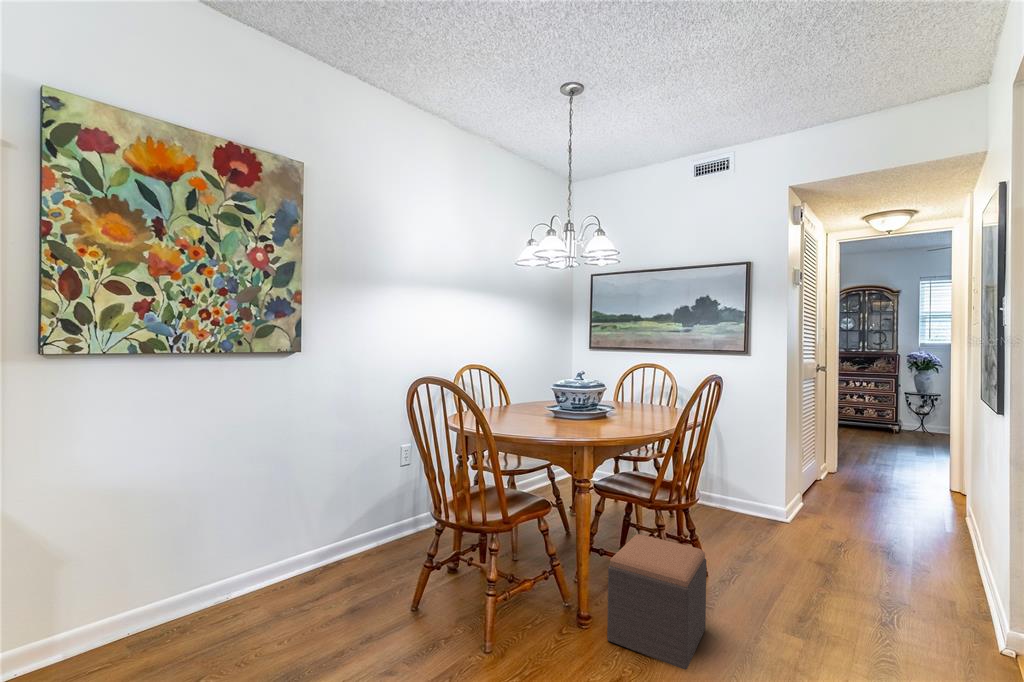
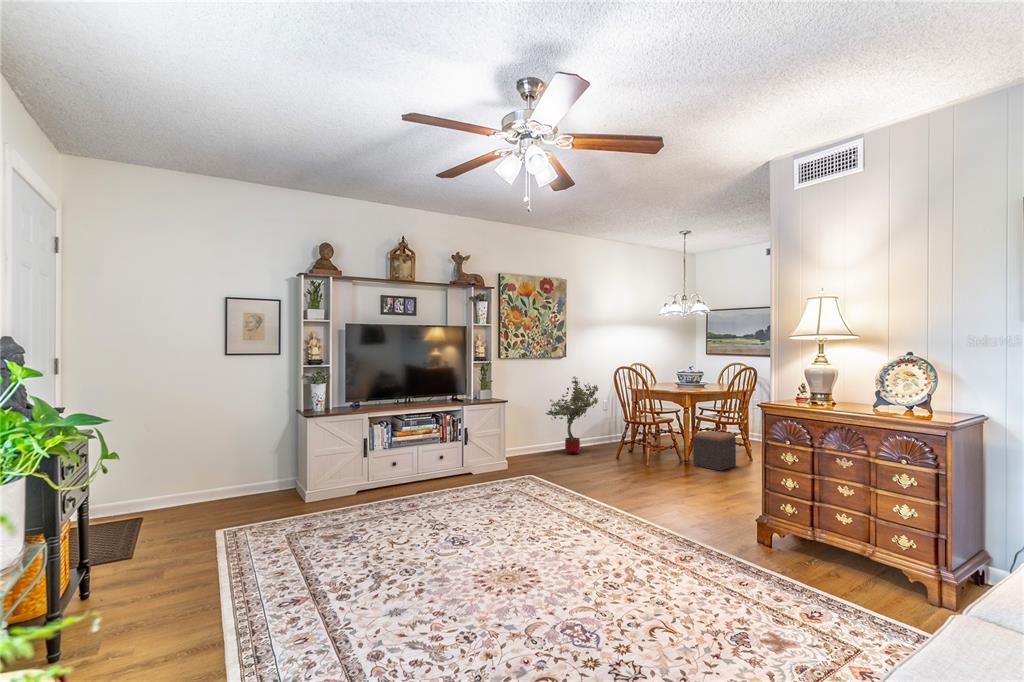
potted tree: none [200,400,375,614] -> present [545,377,598,454]

